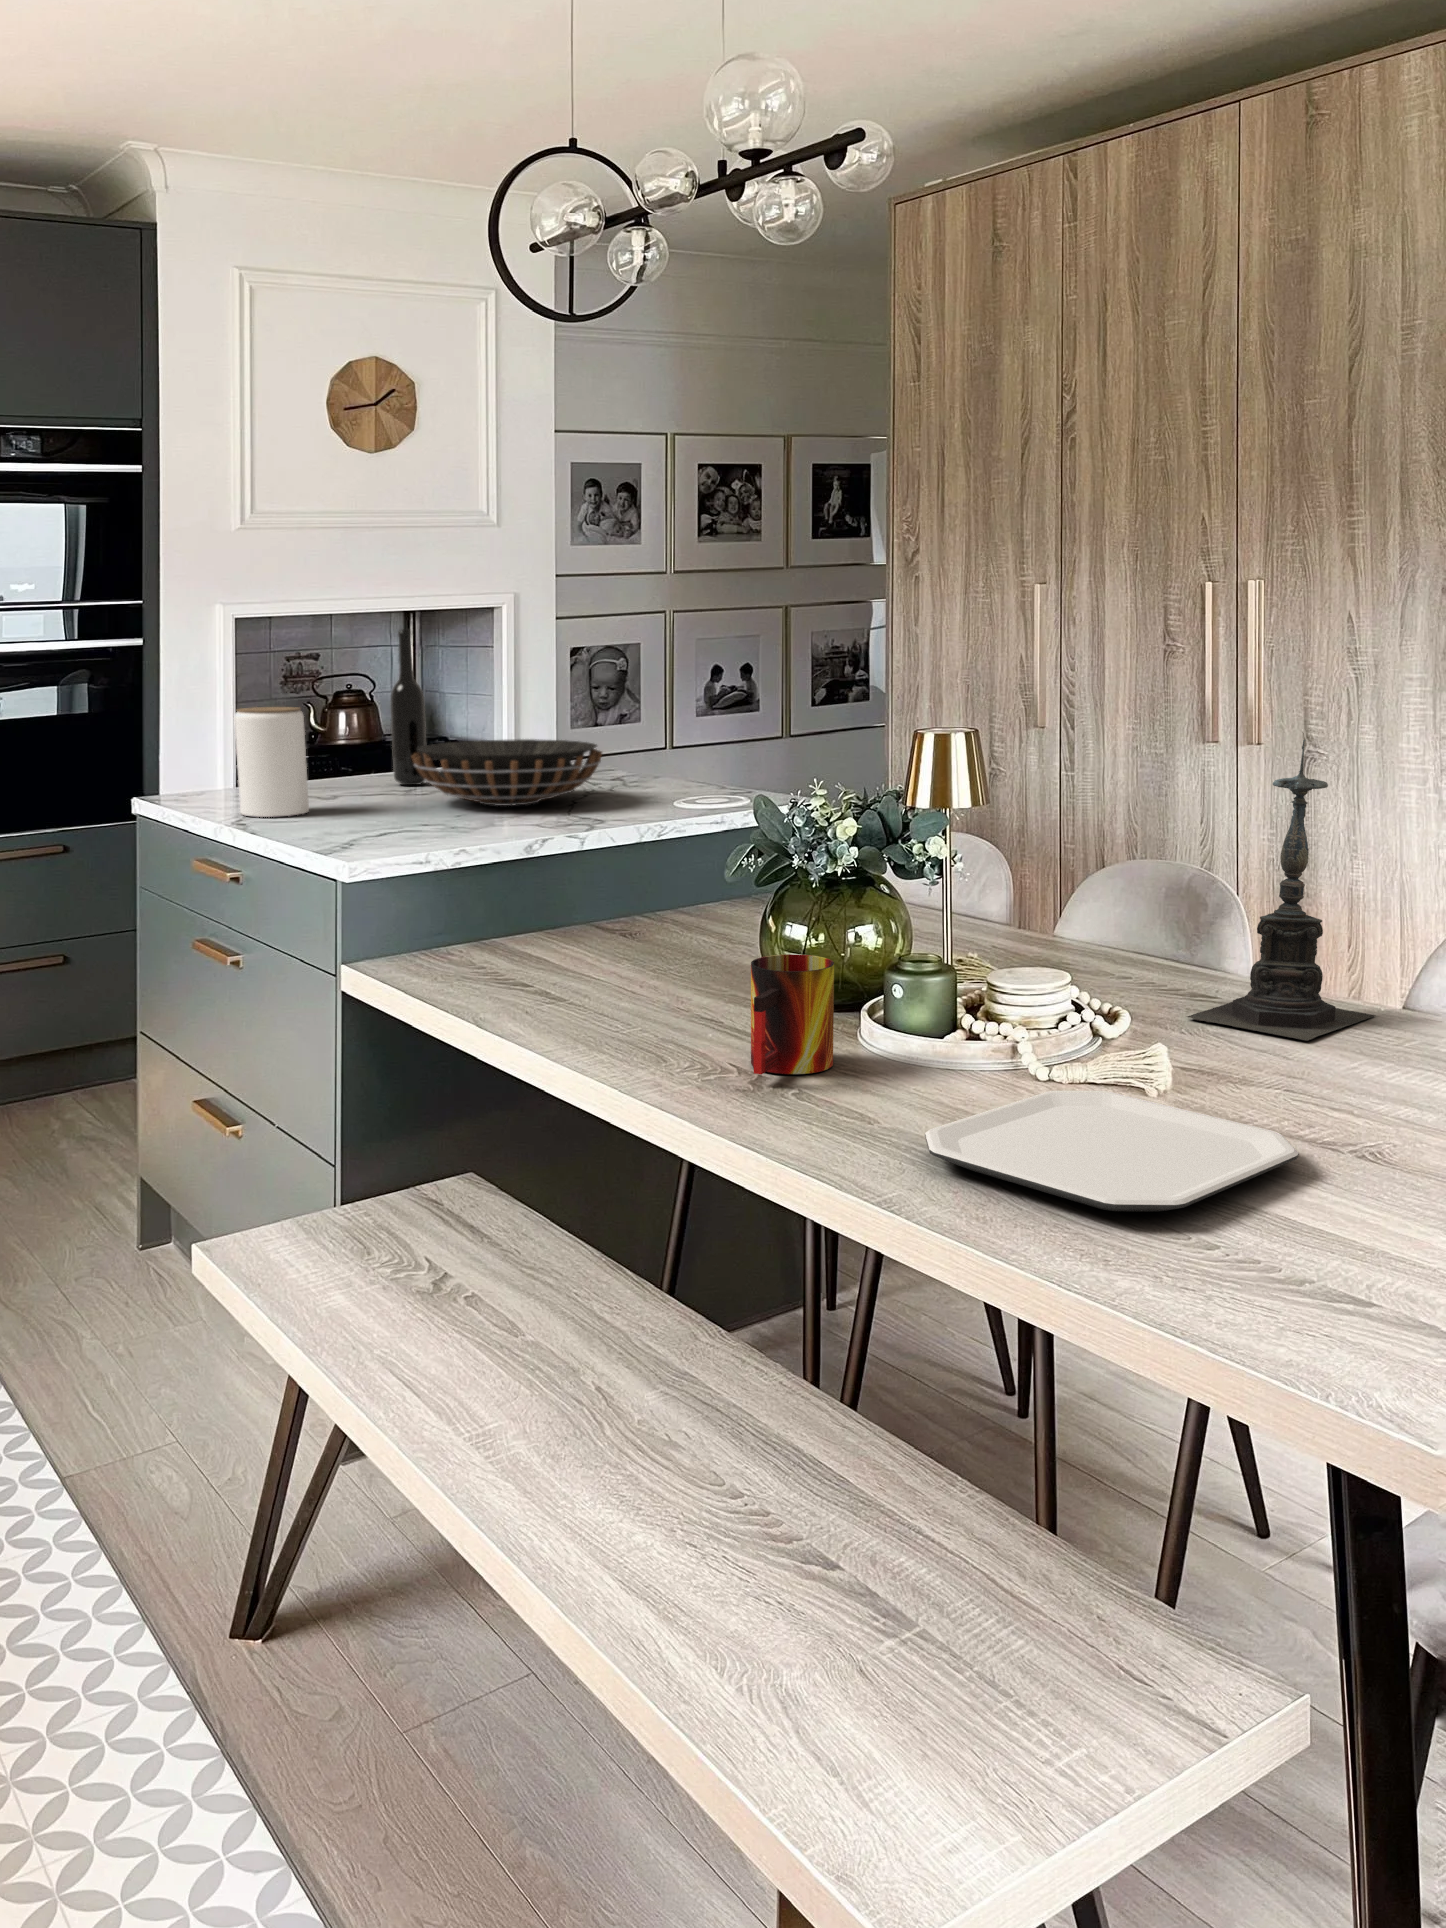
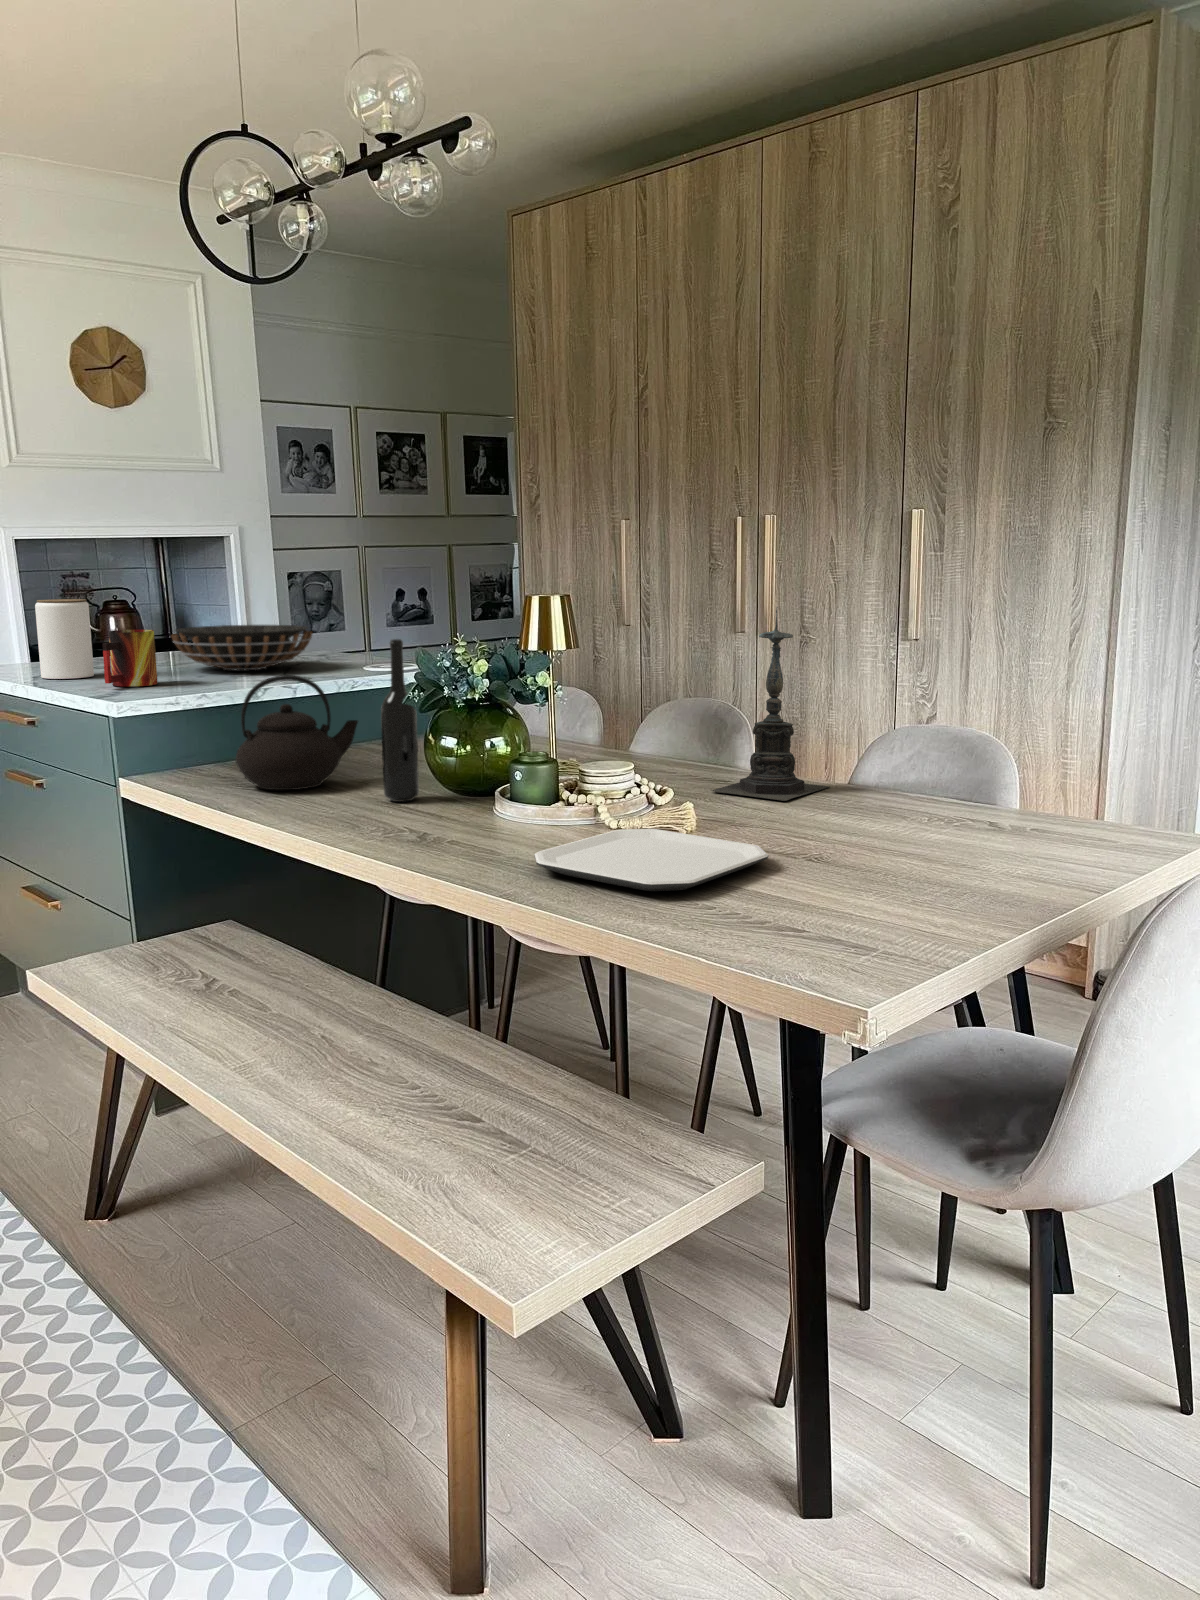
bottle: present [391,629,426,785] -> present [381,639,419,802]
teapot: none [491,828,664,993] -> present [236,675,358,790]
mug: present [751,954,834,1074] -> present [103,630,157,687]

